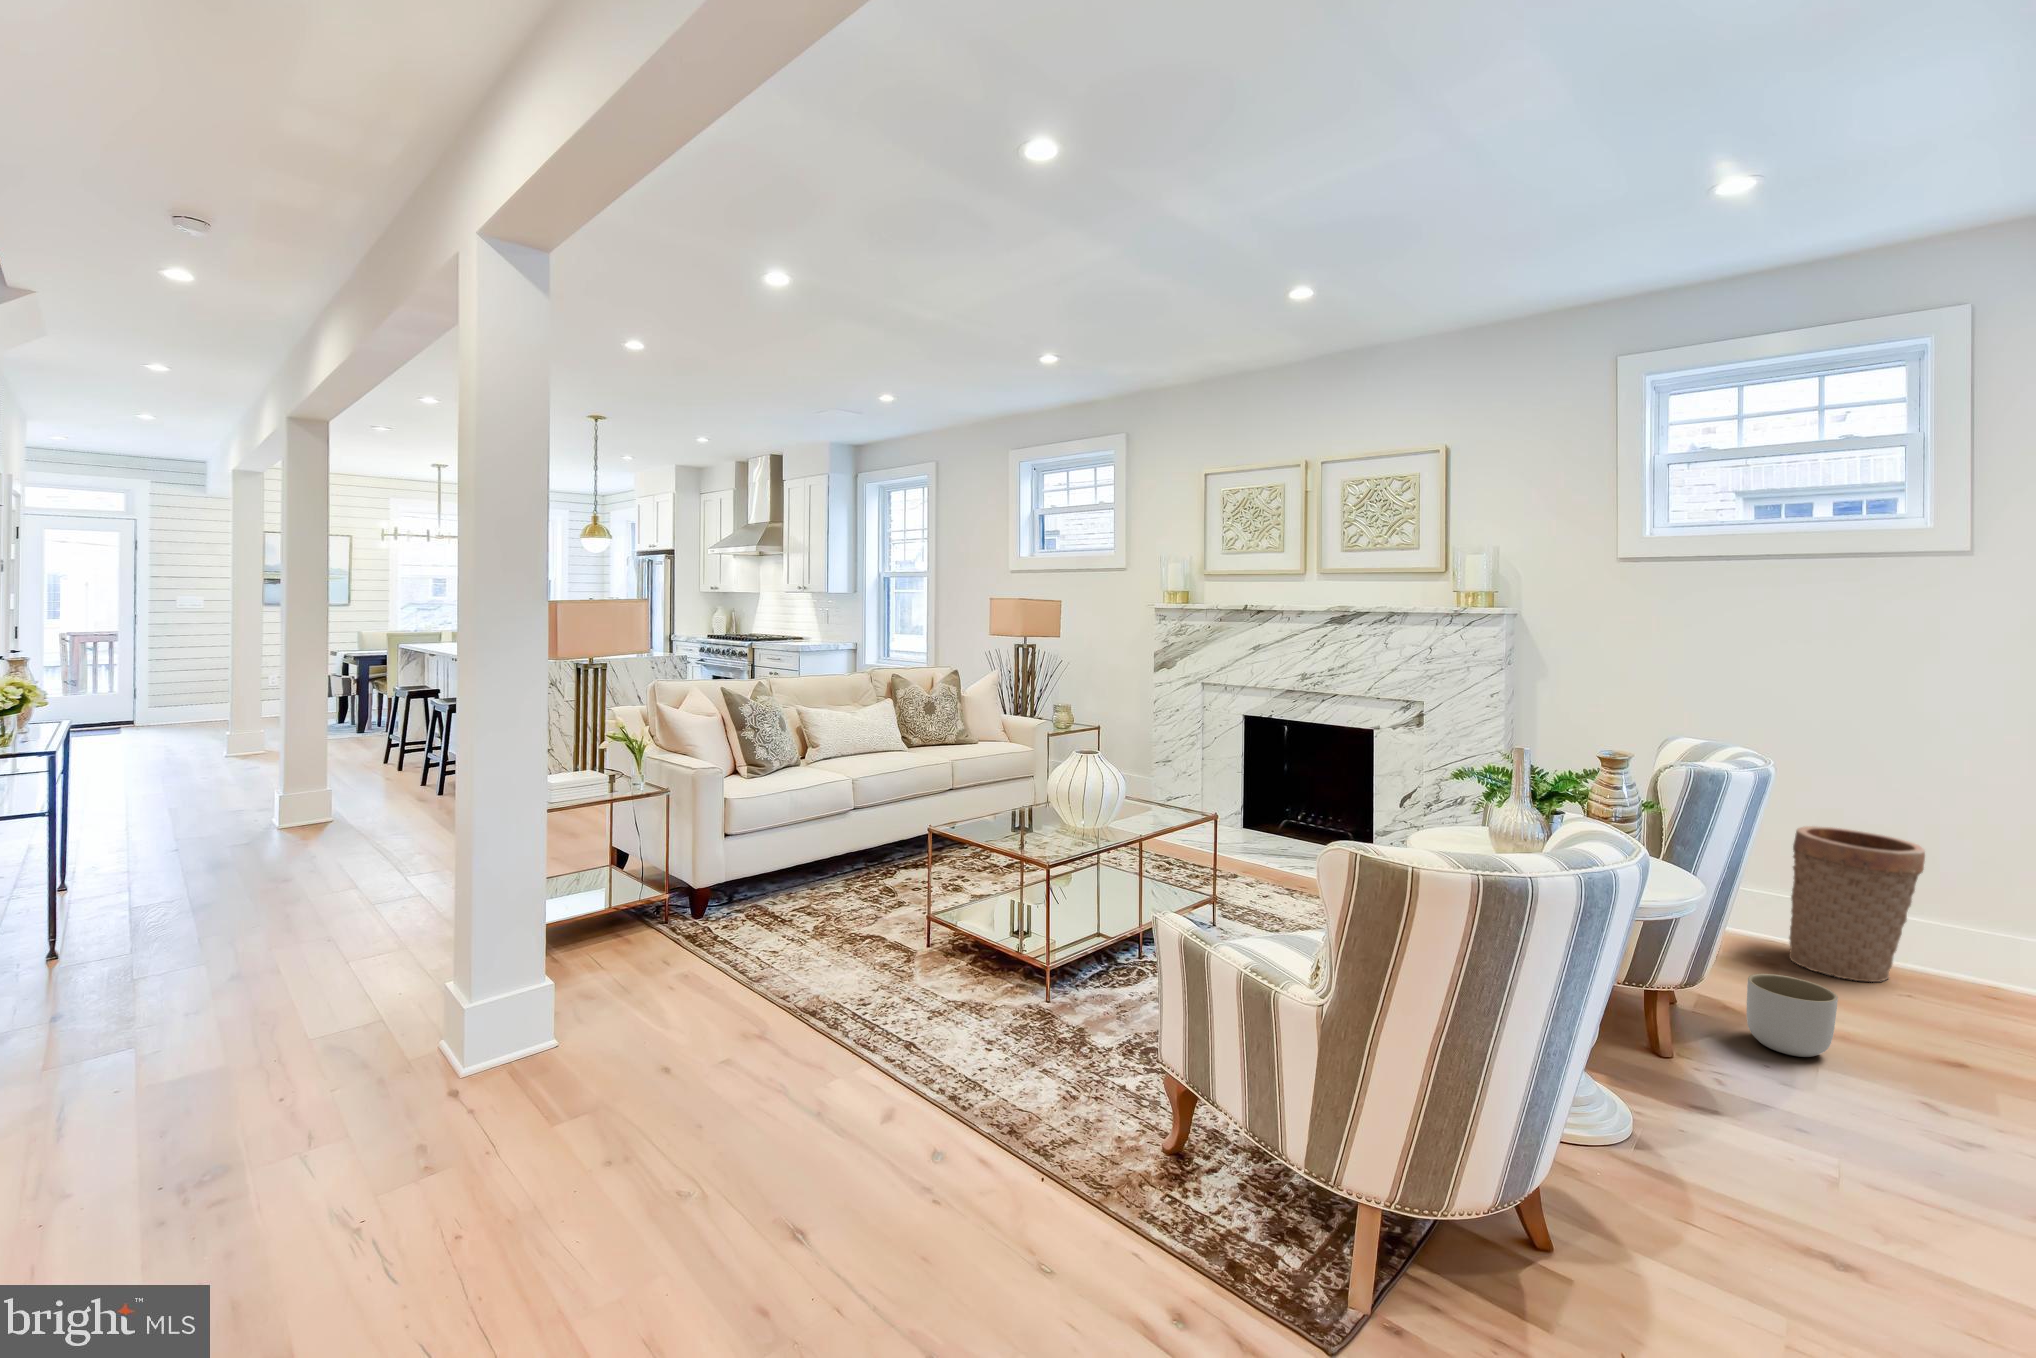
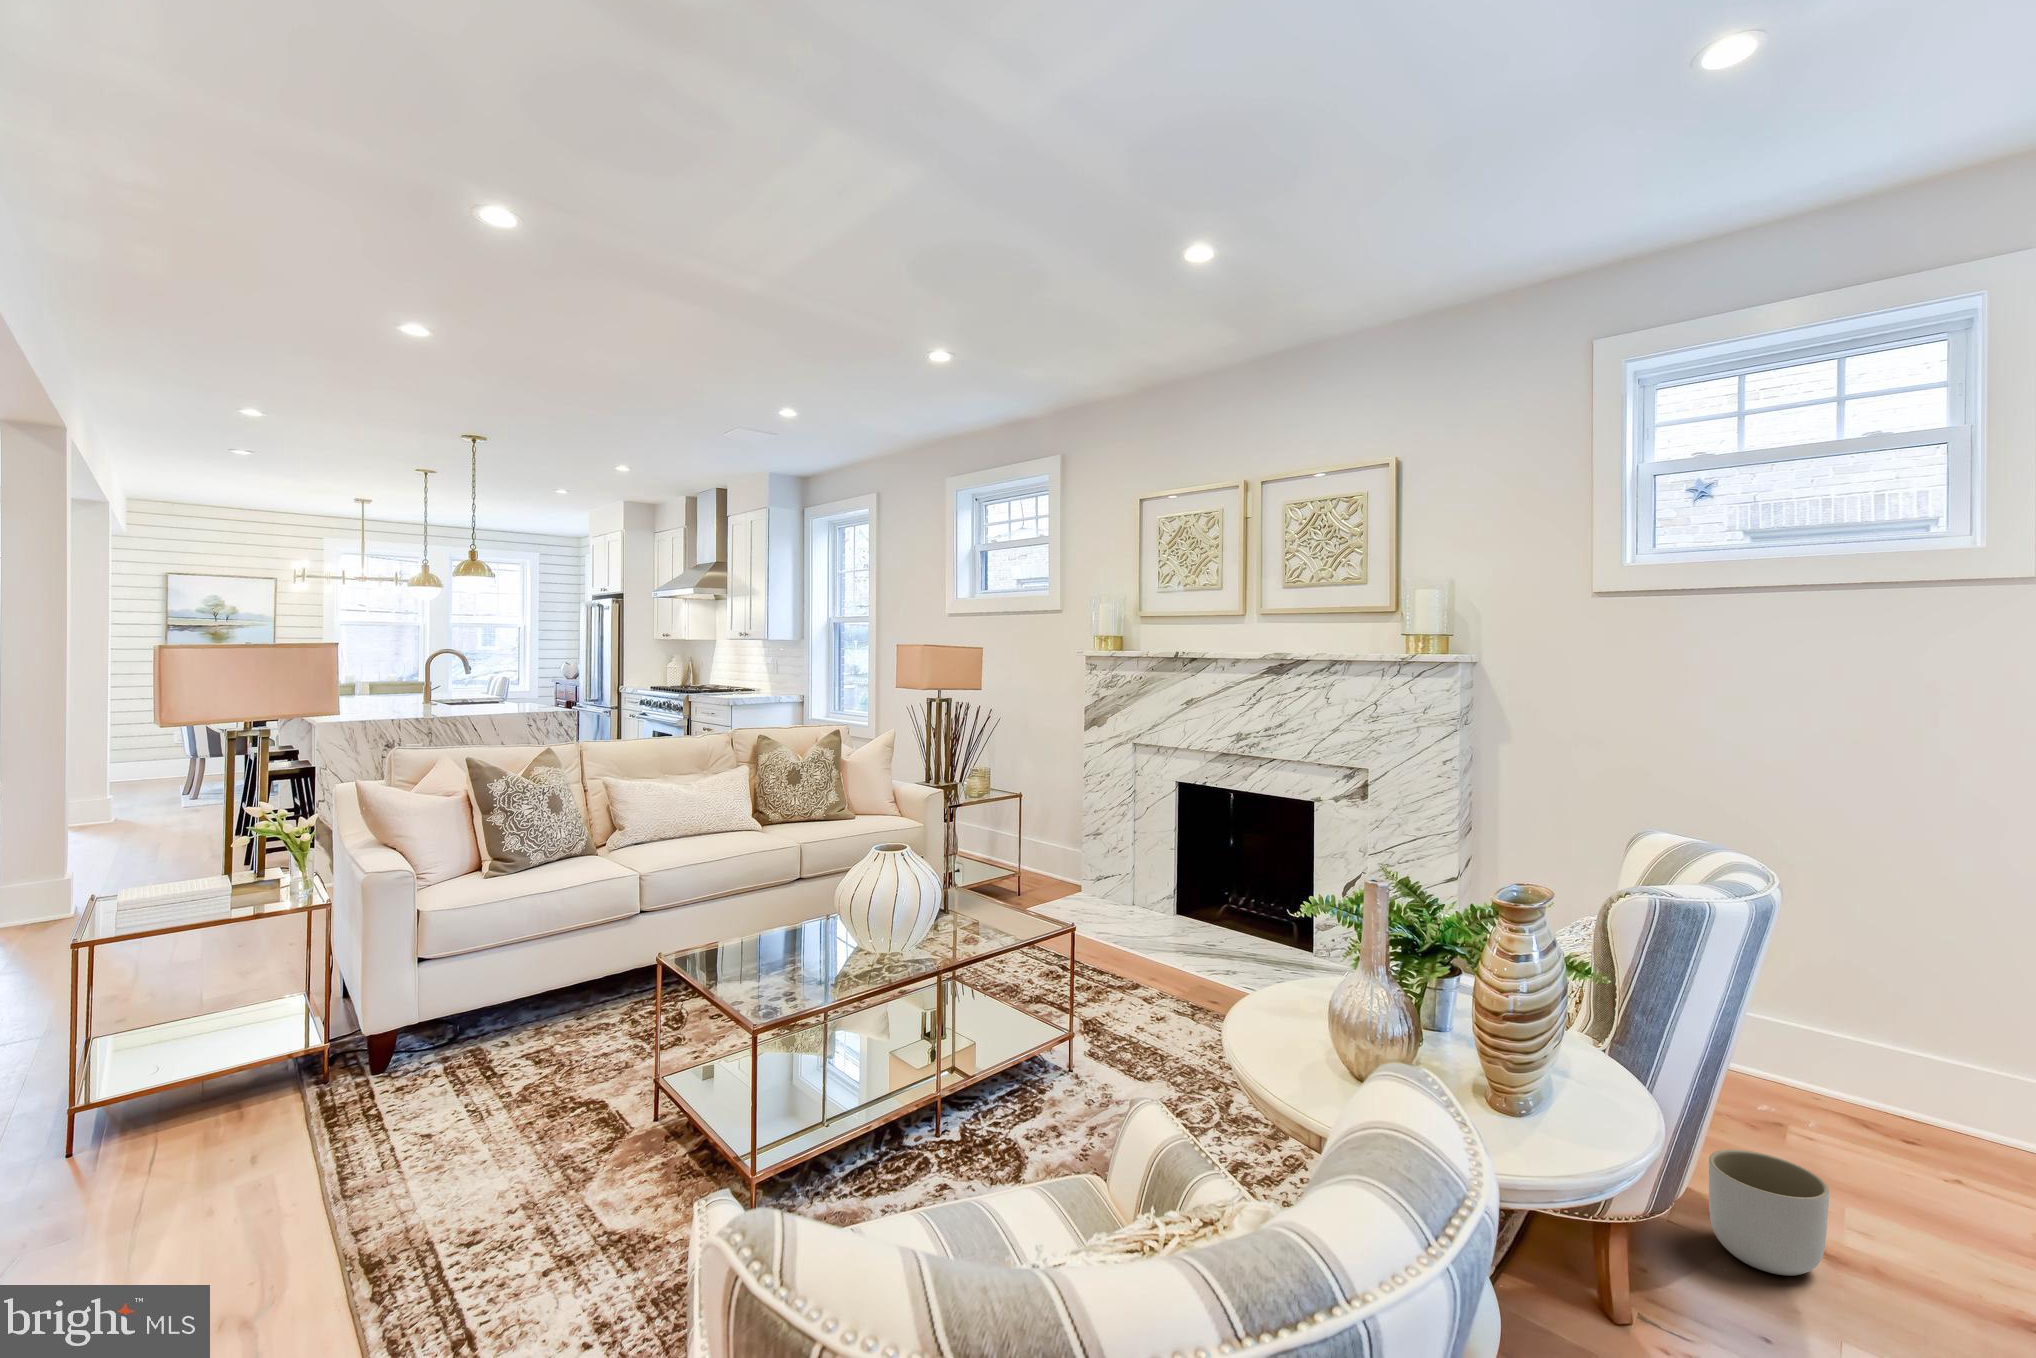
basket: present [1789,826,1925,982] -> none [1816,941,1992,1159]

